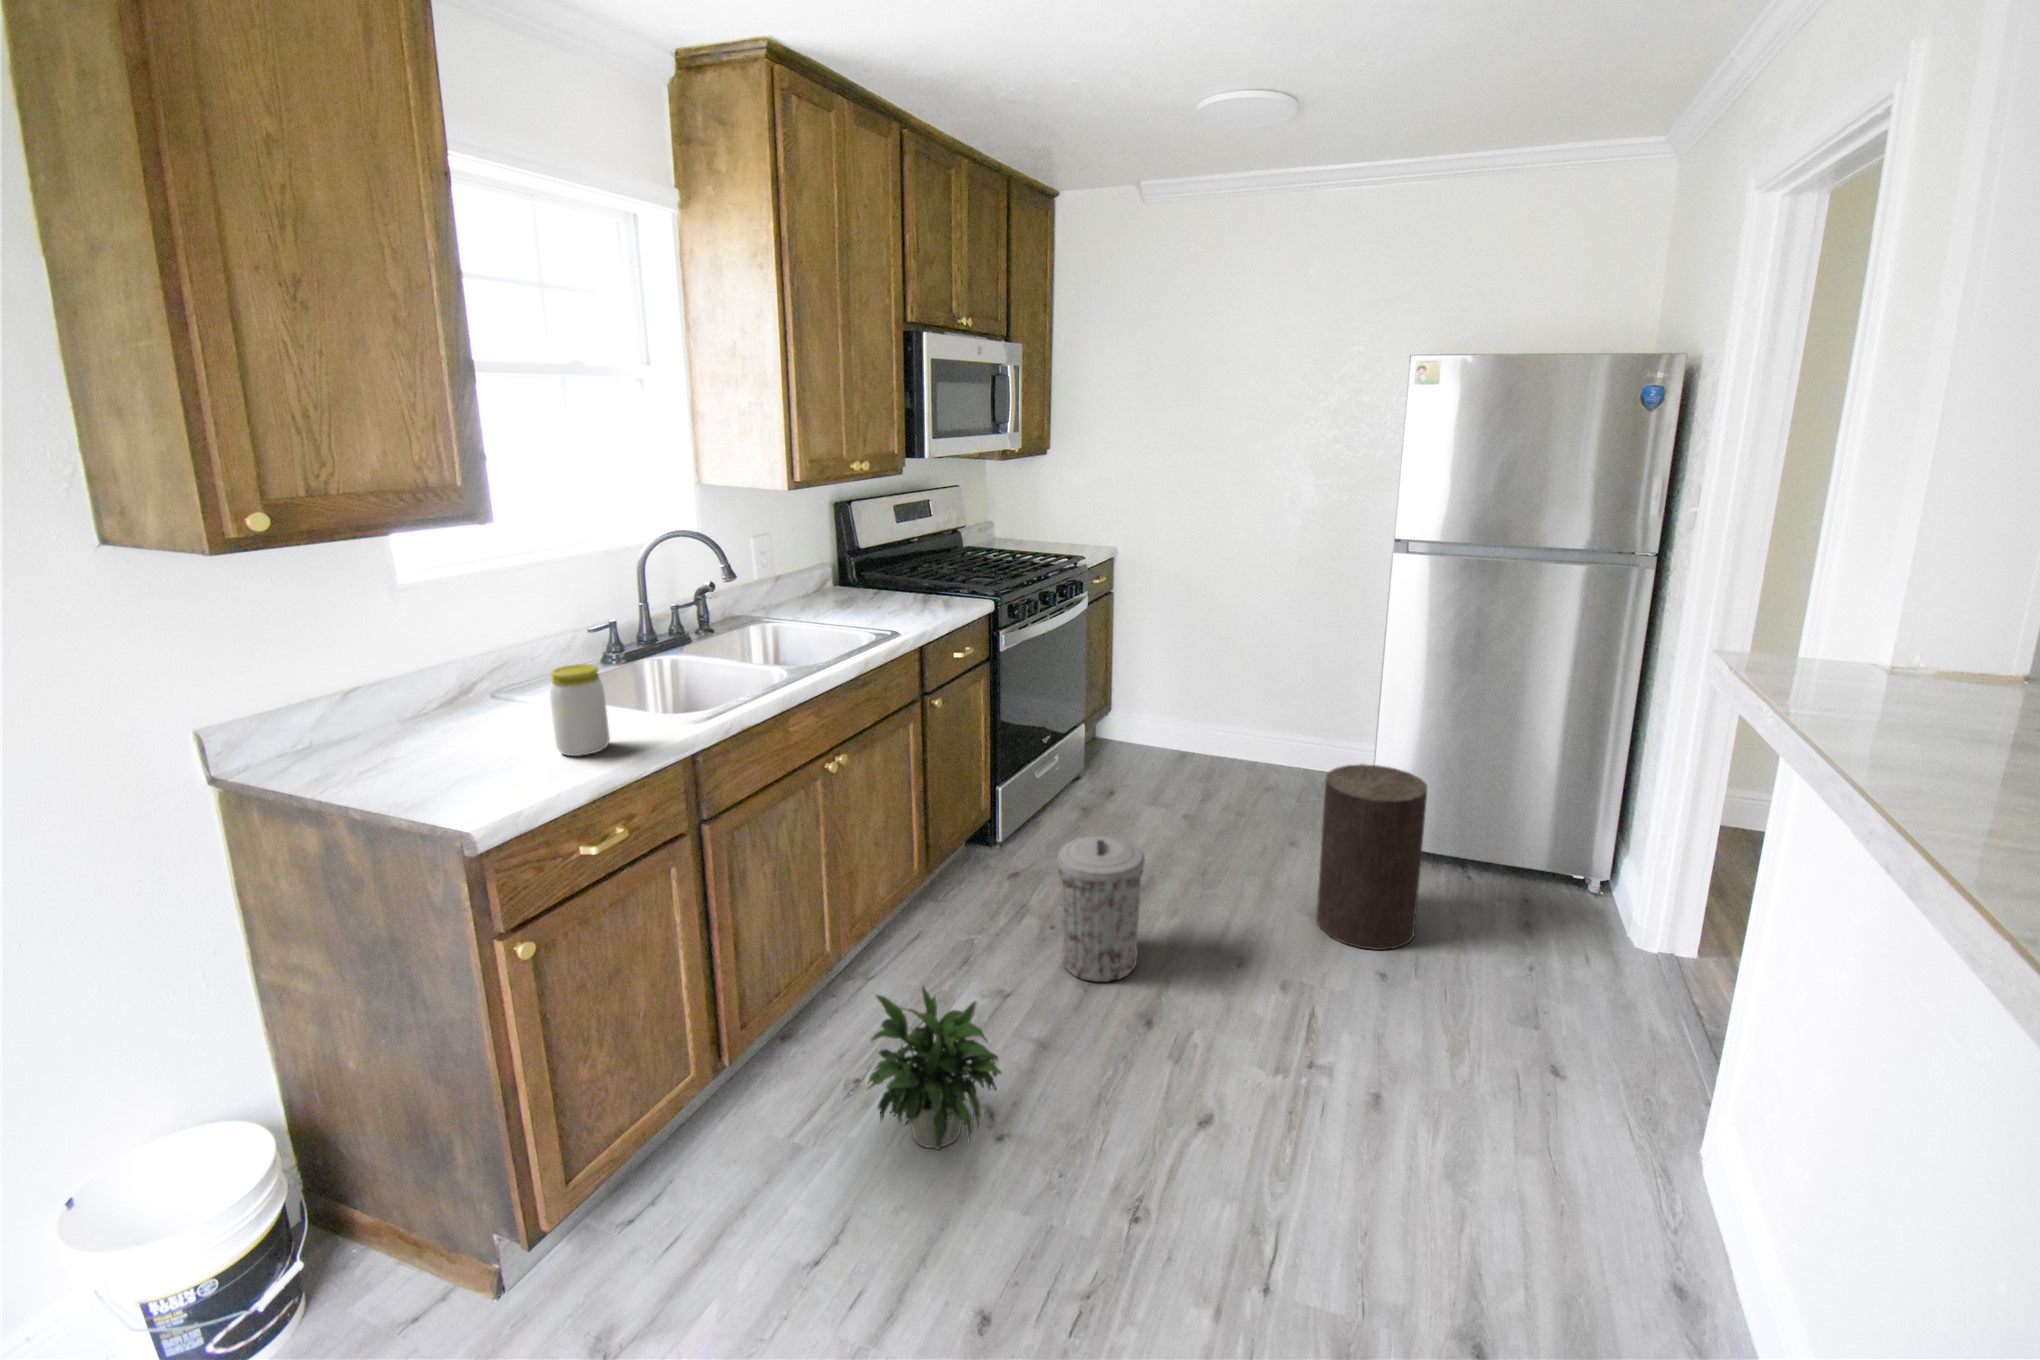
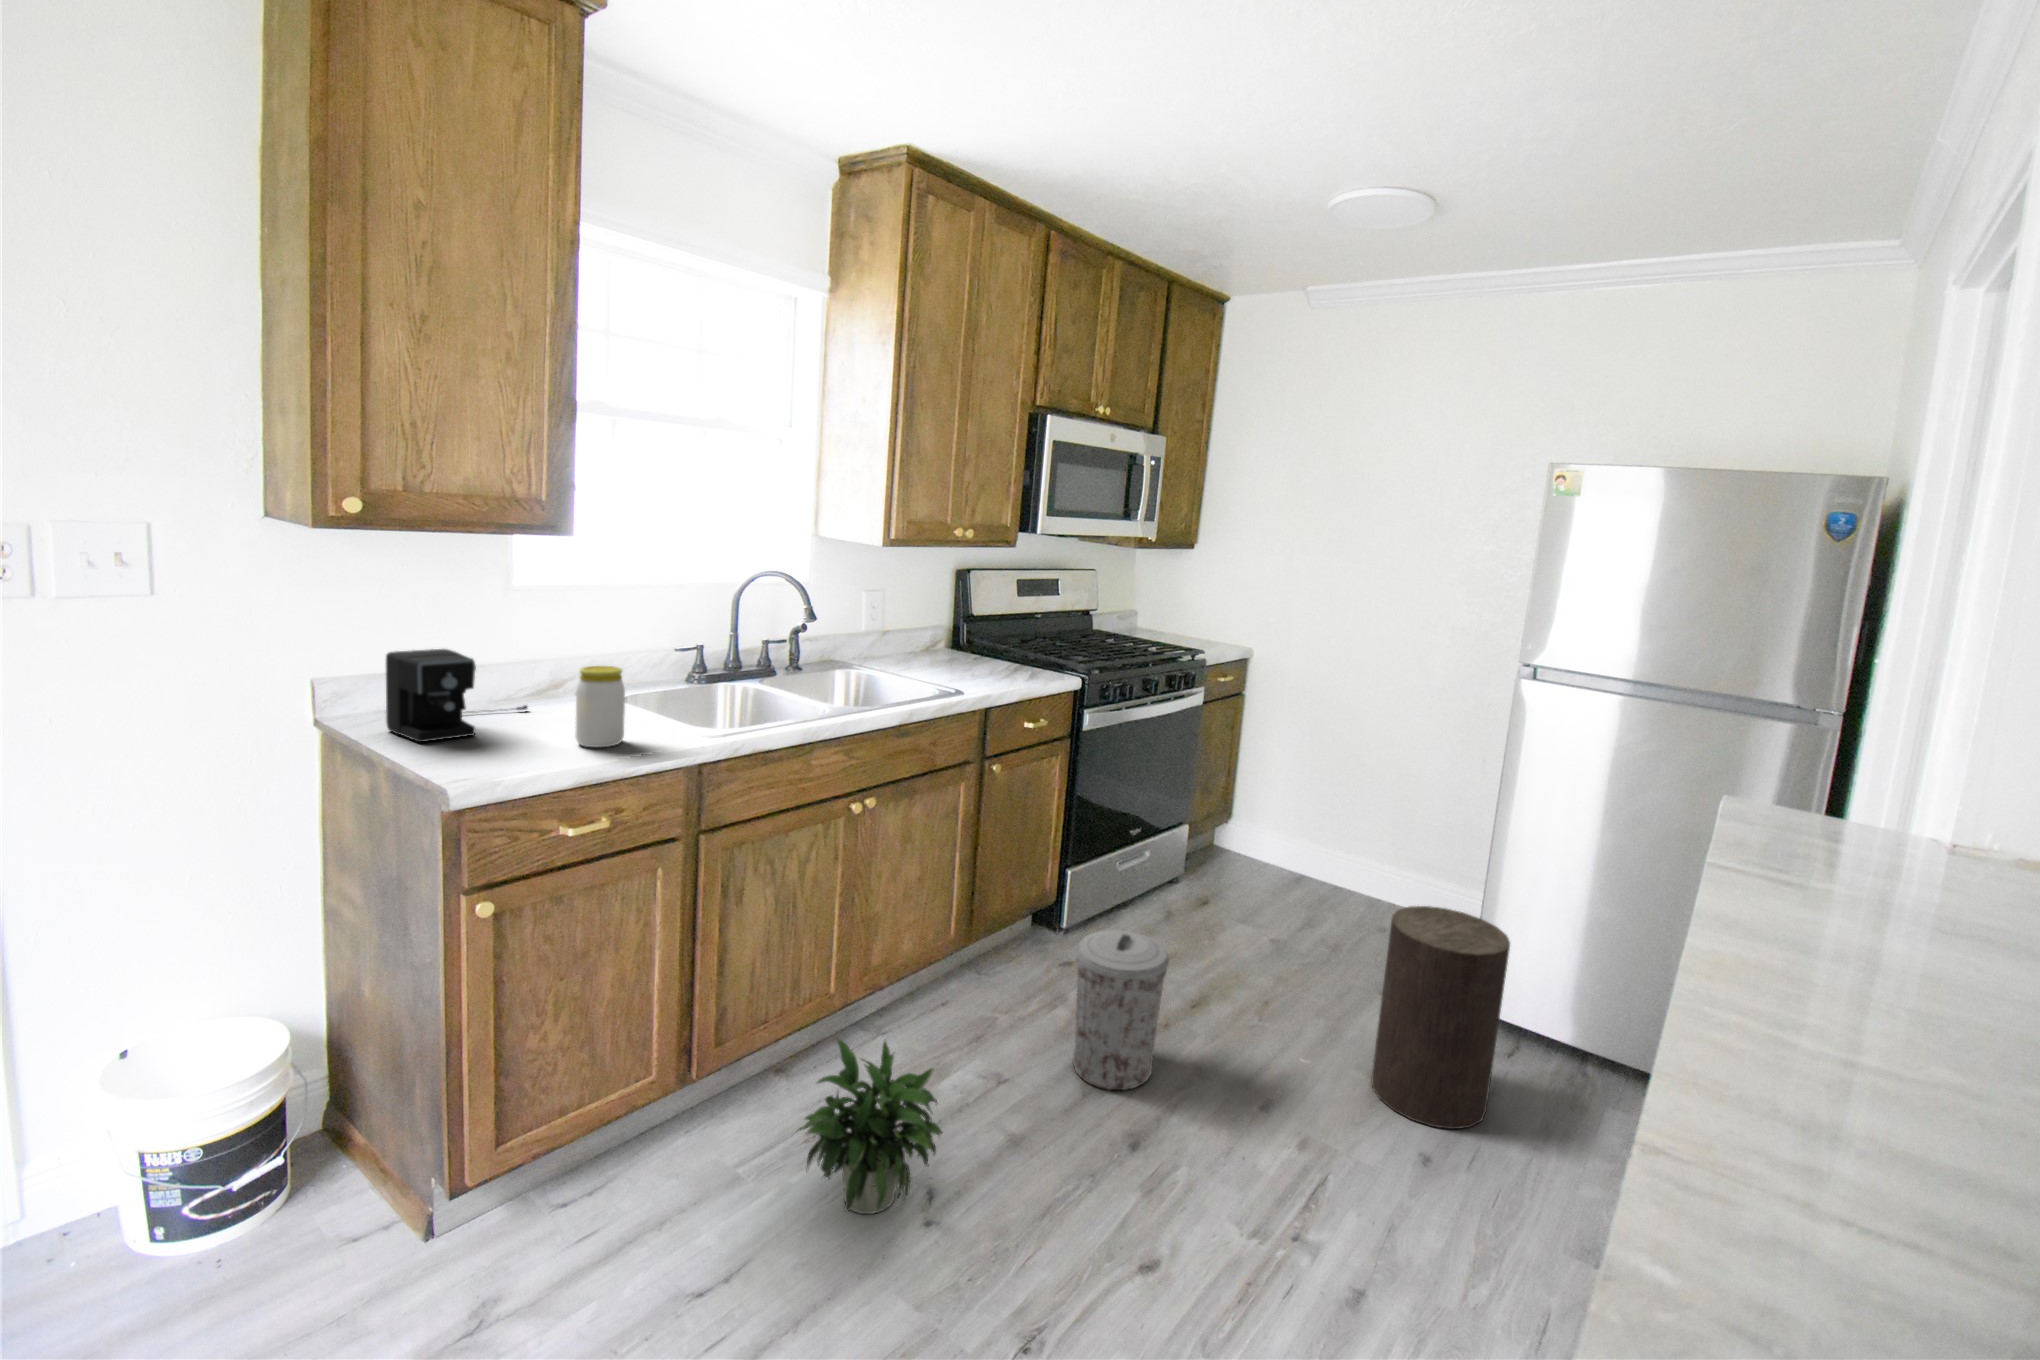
coffee maker: none [299,672,458,783] -> present [386,649,527,742]

